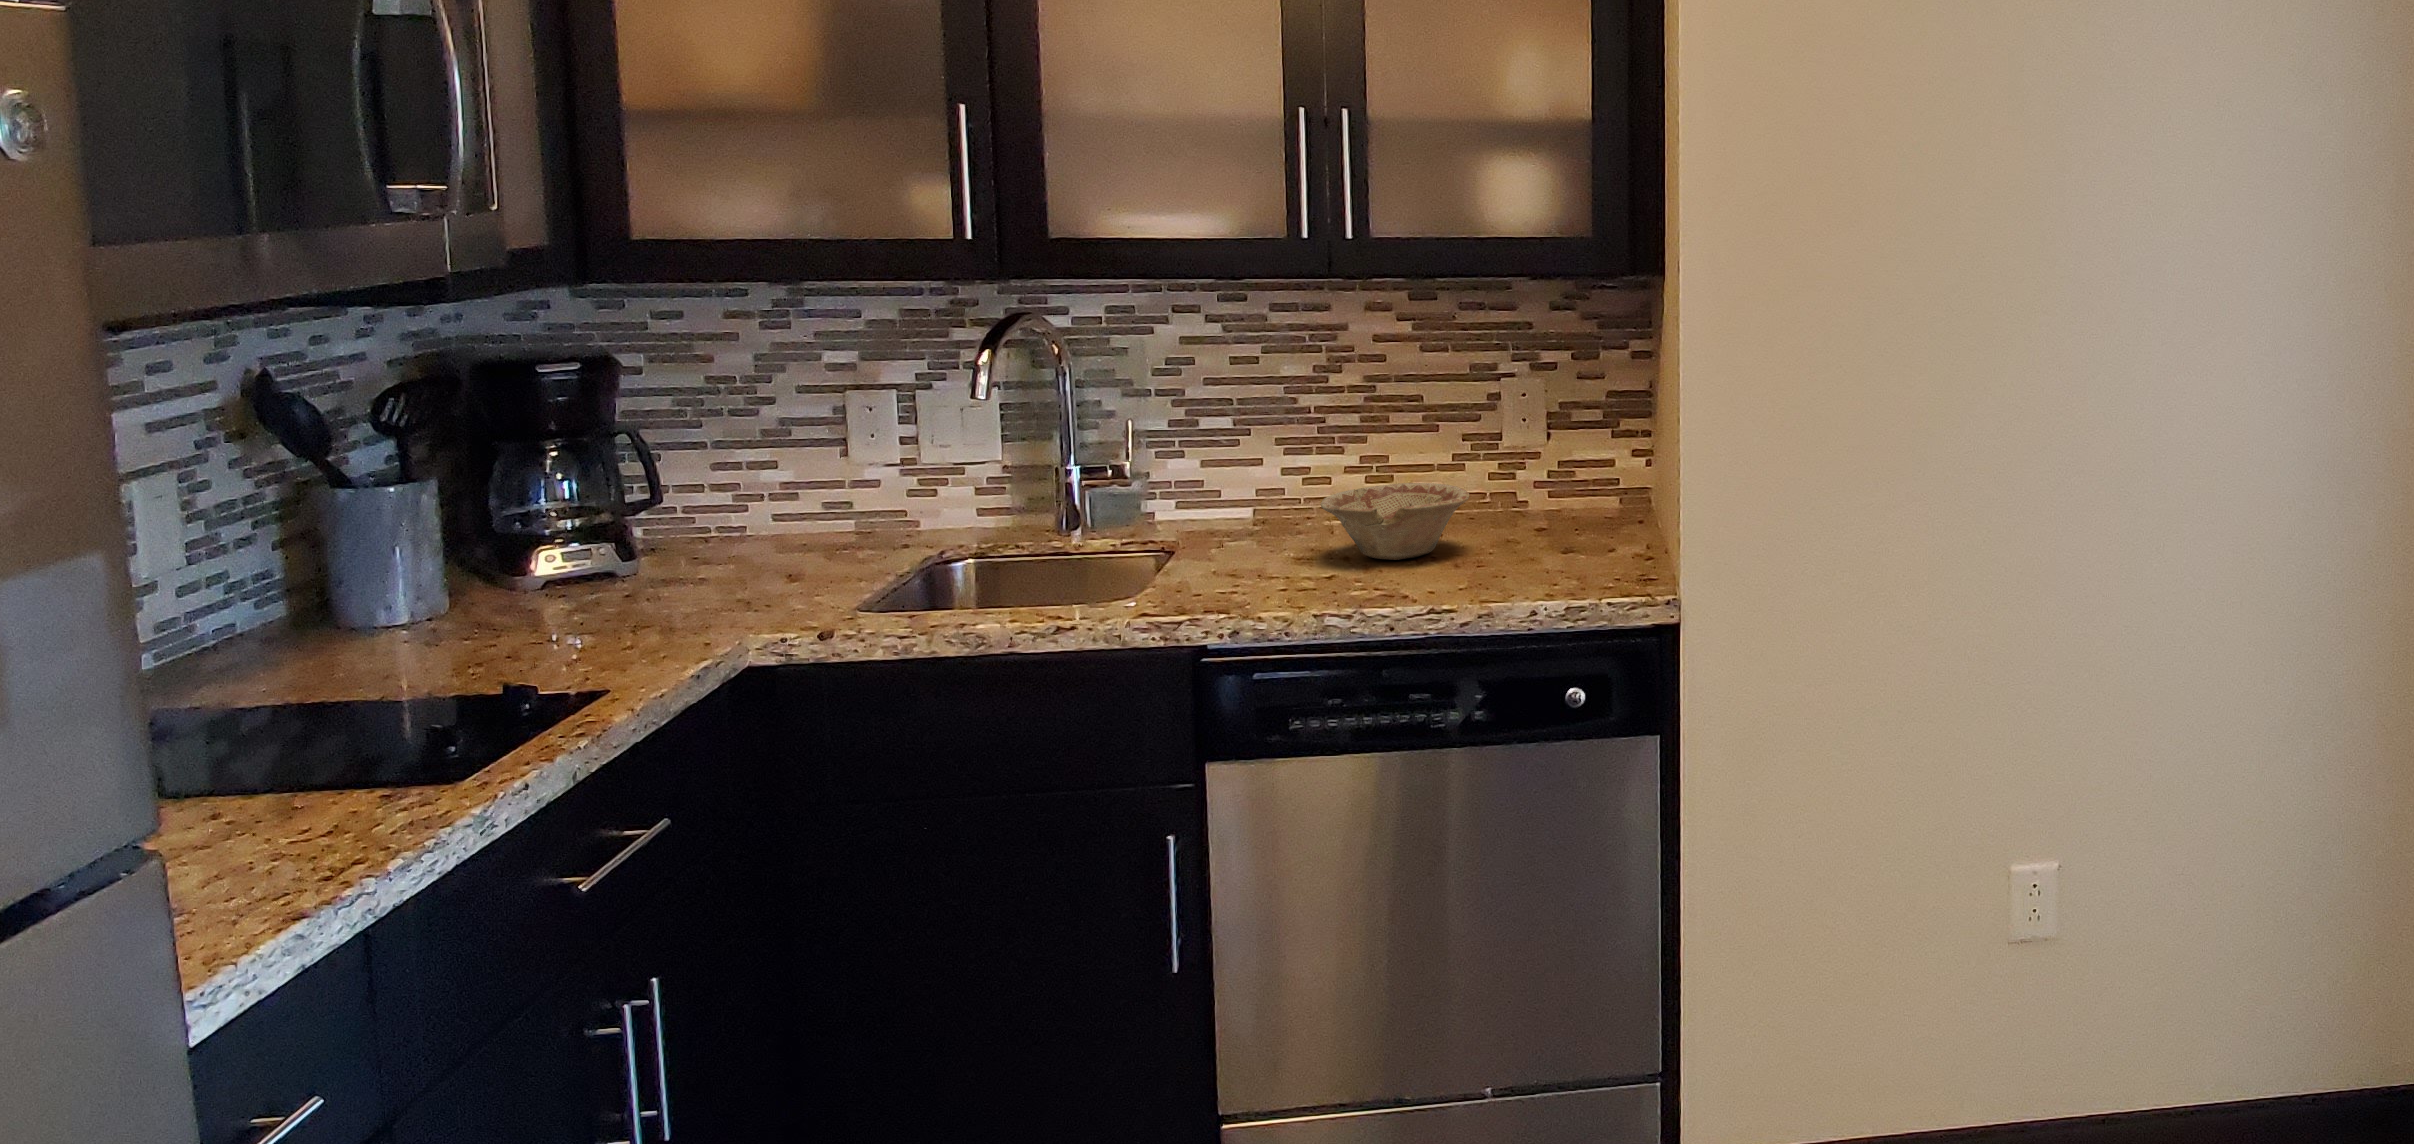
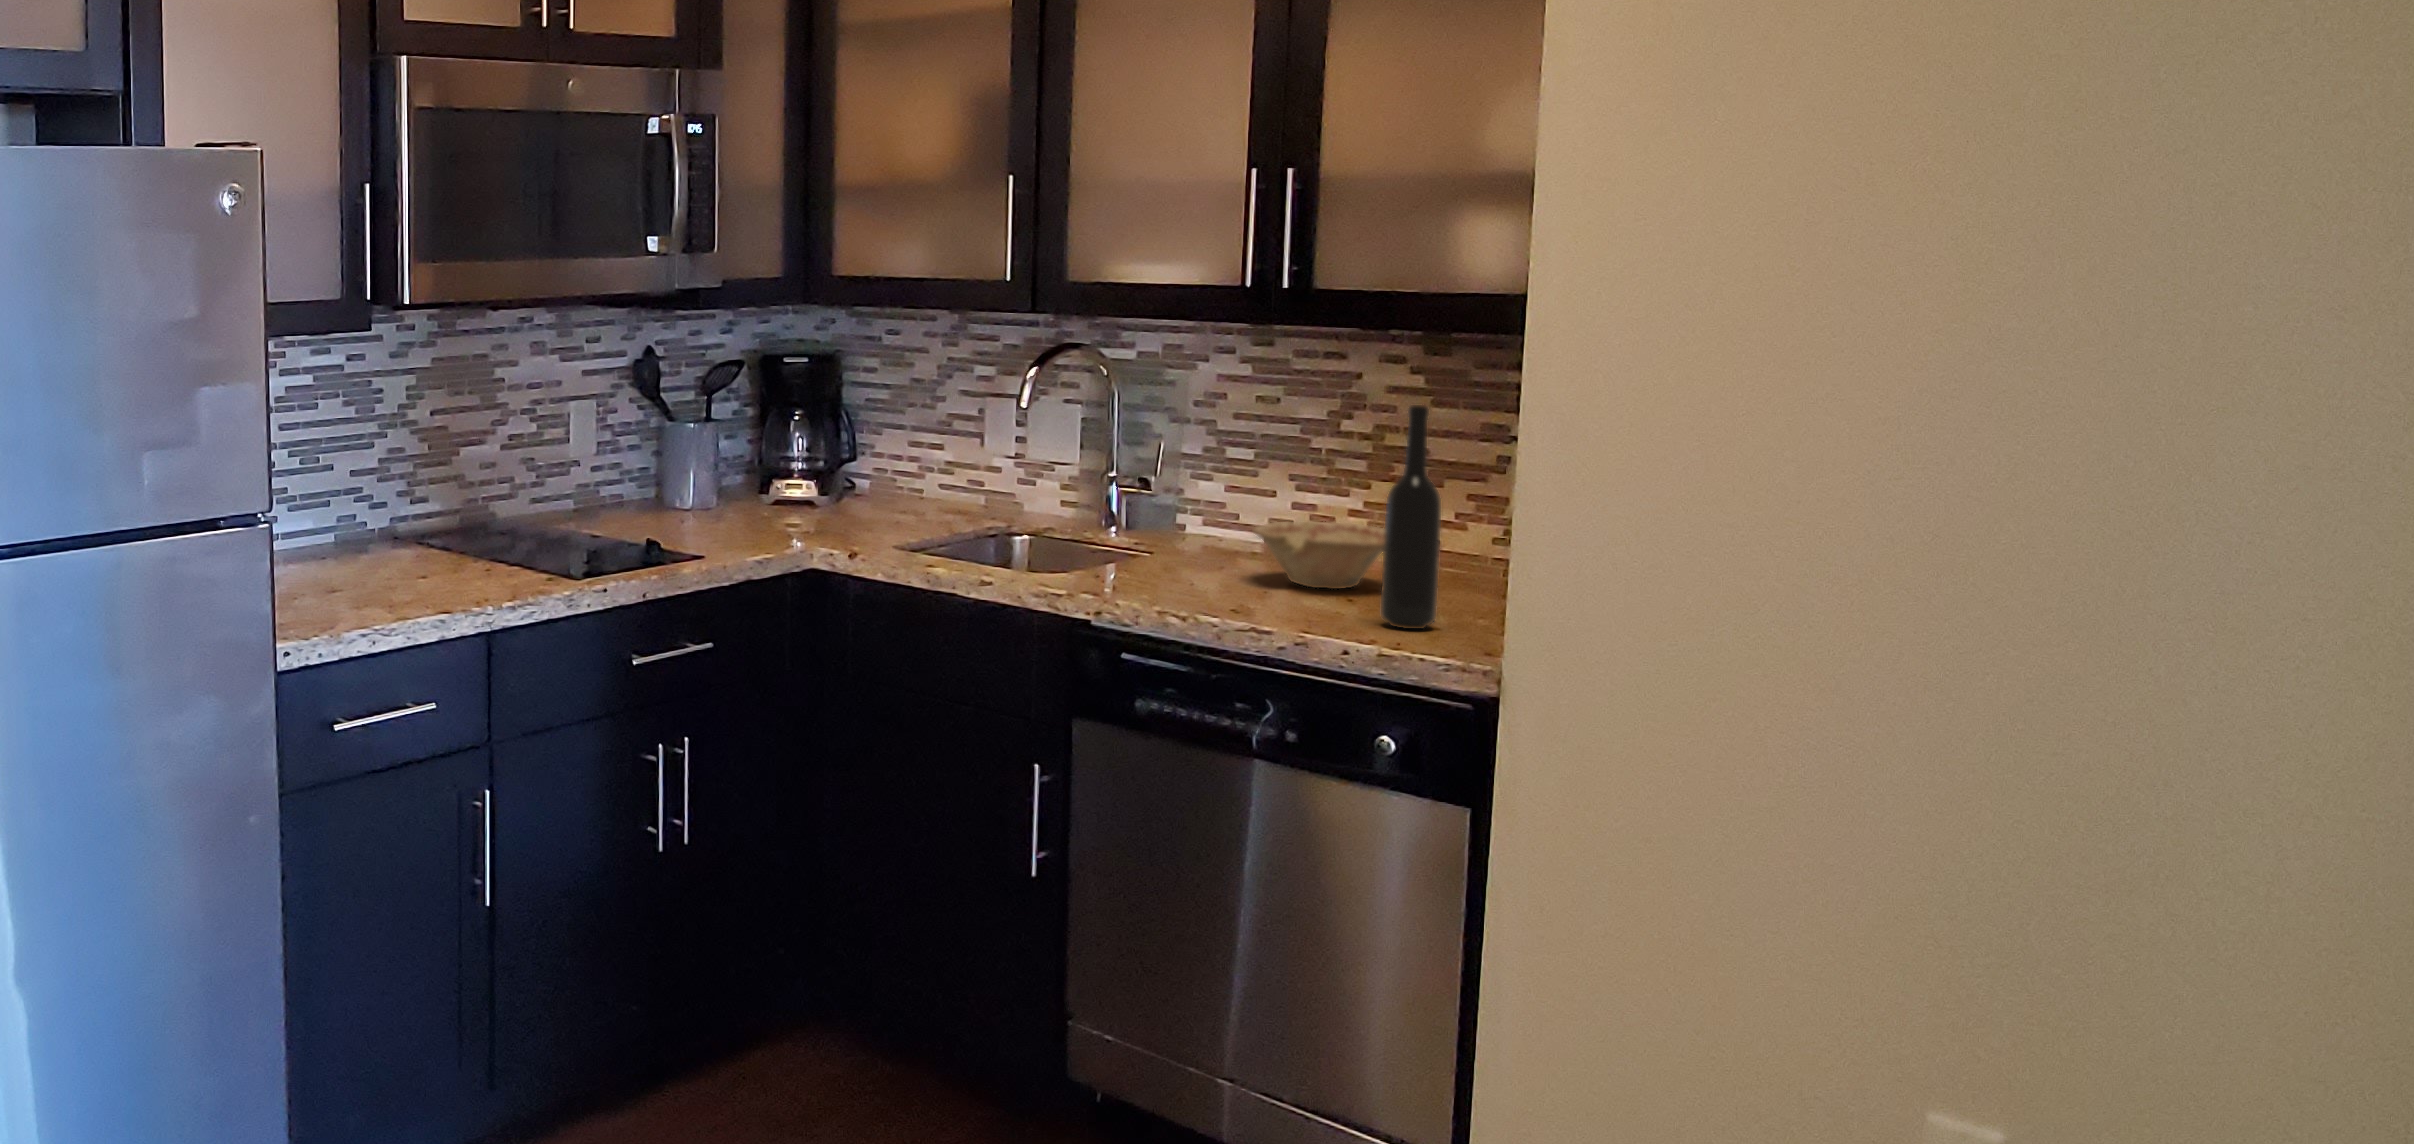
bottle: none [1528,351,1581,584] -> present [1380,405,1441,629]

